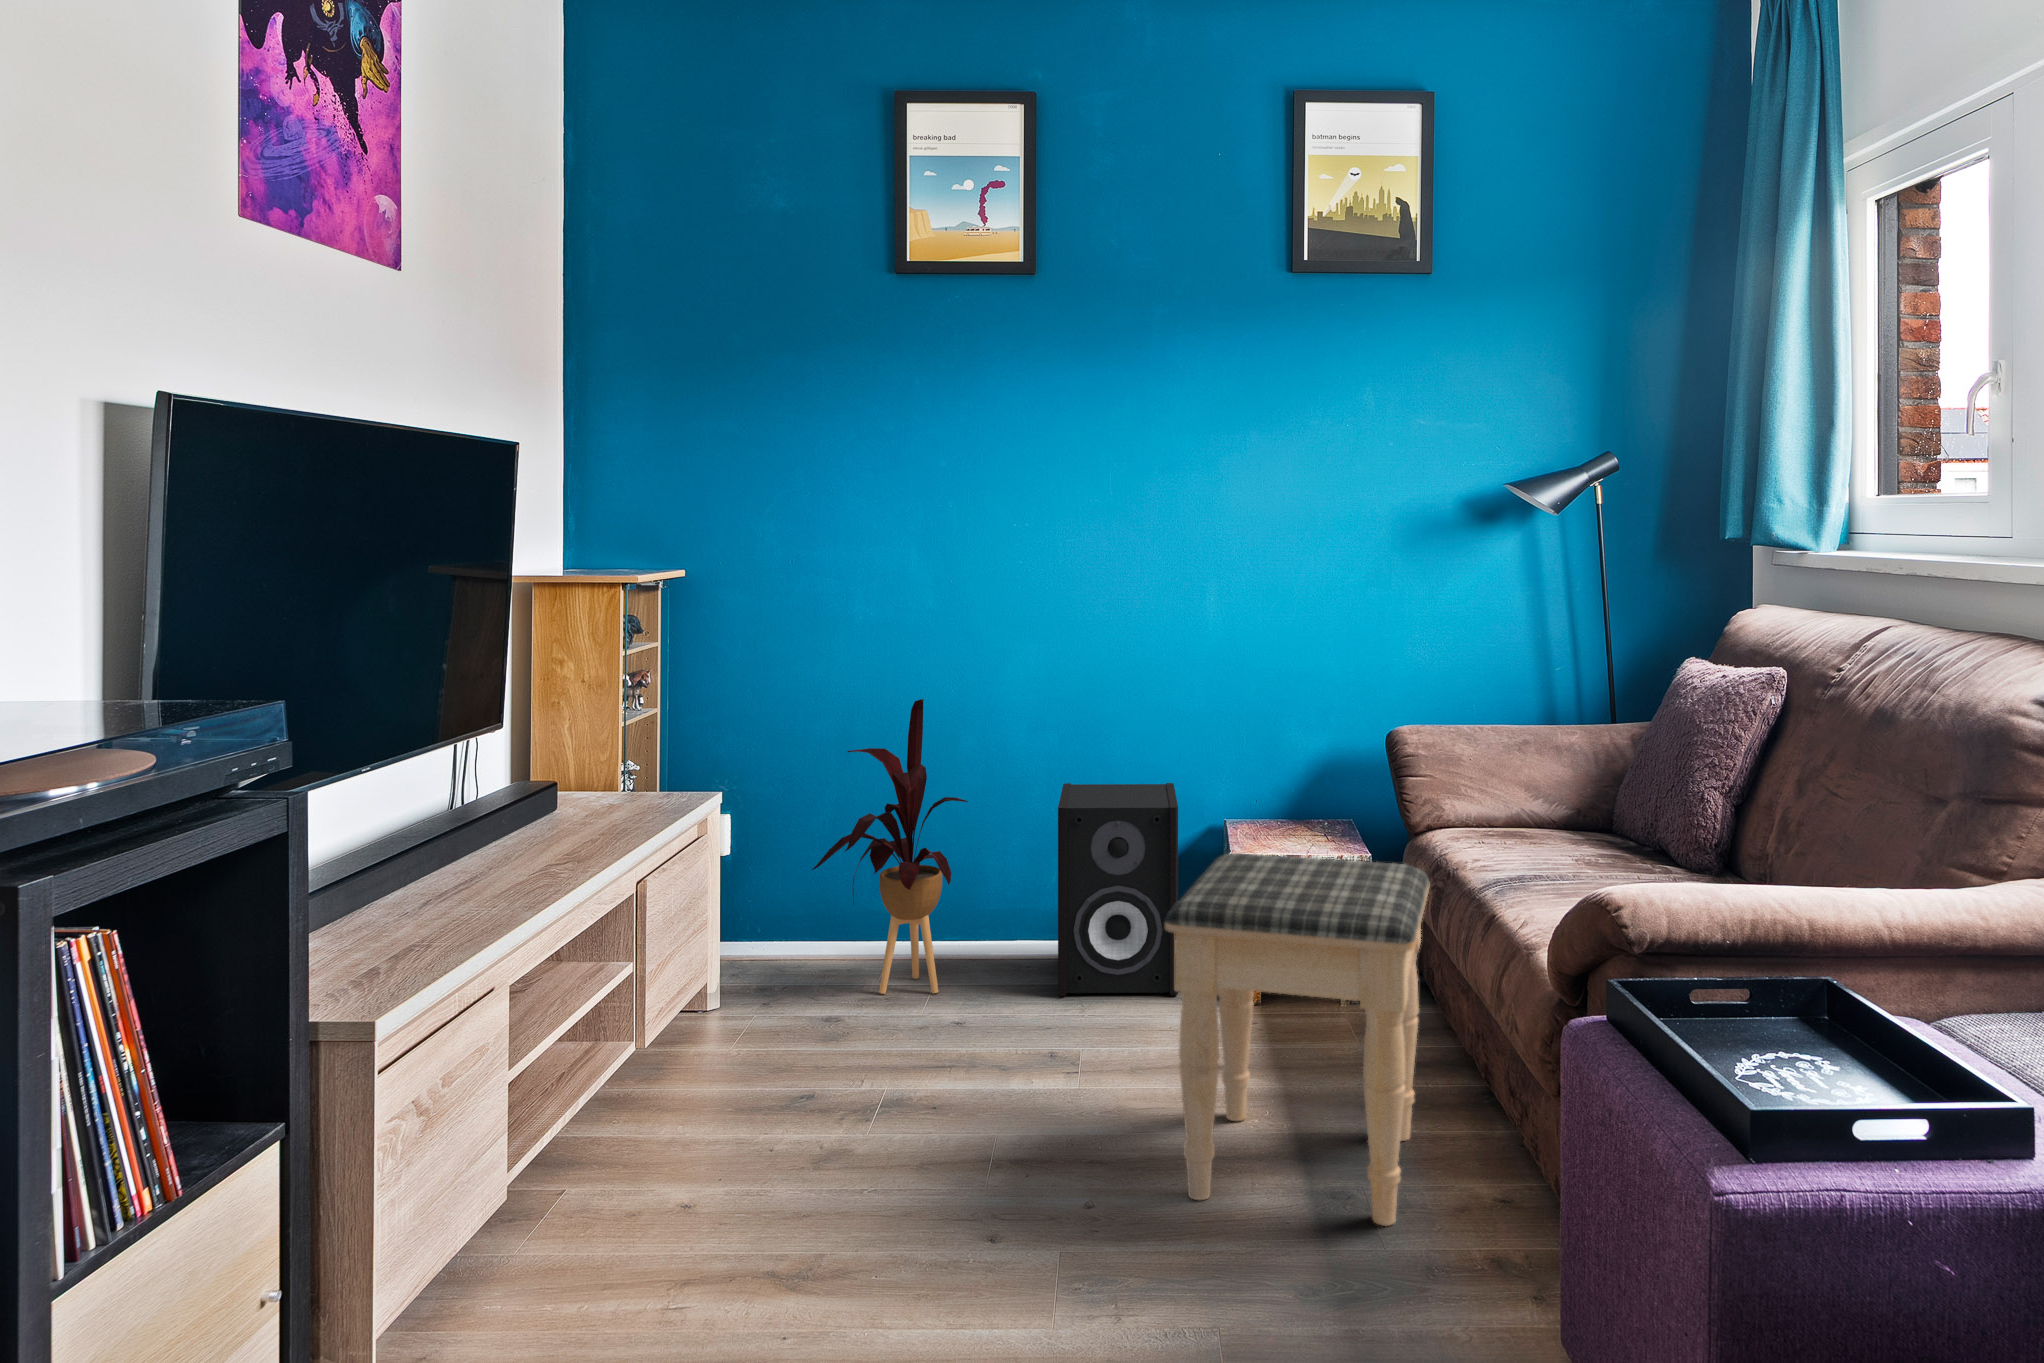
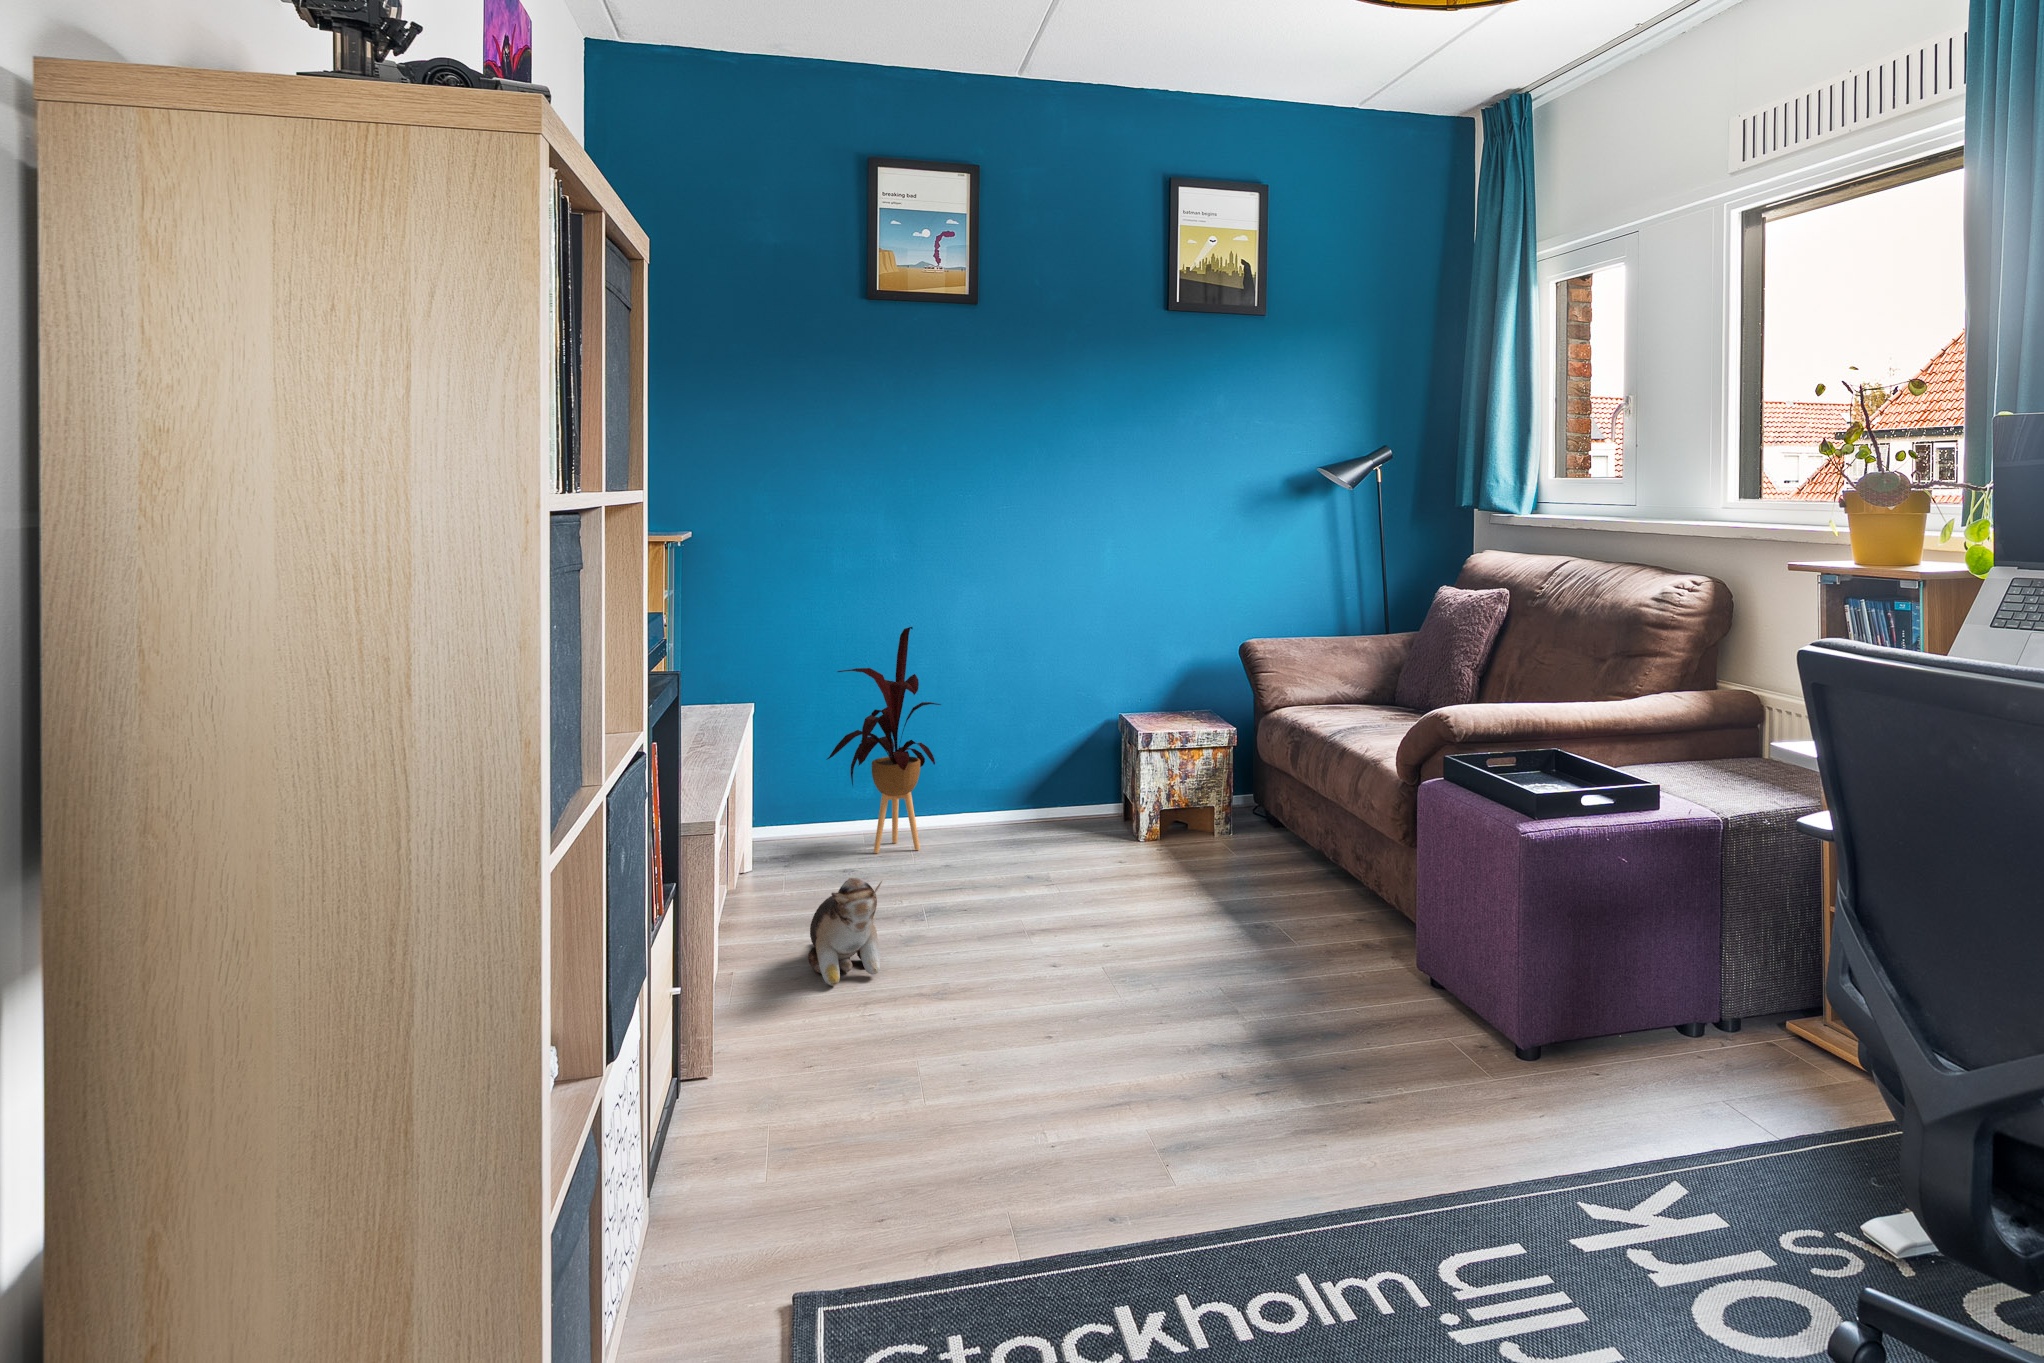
speaker: present [1058,783,1178,996] -> none [1000,689,1100,845]
footstool: present [1165,853,1429,1226] -> none [1156,718,1316,933]
plush toy: none [635,1092,745,1249] -> present [809,878,882,986]

